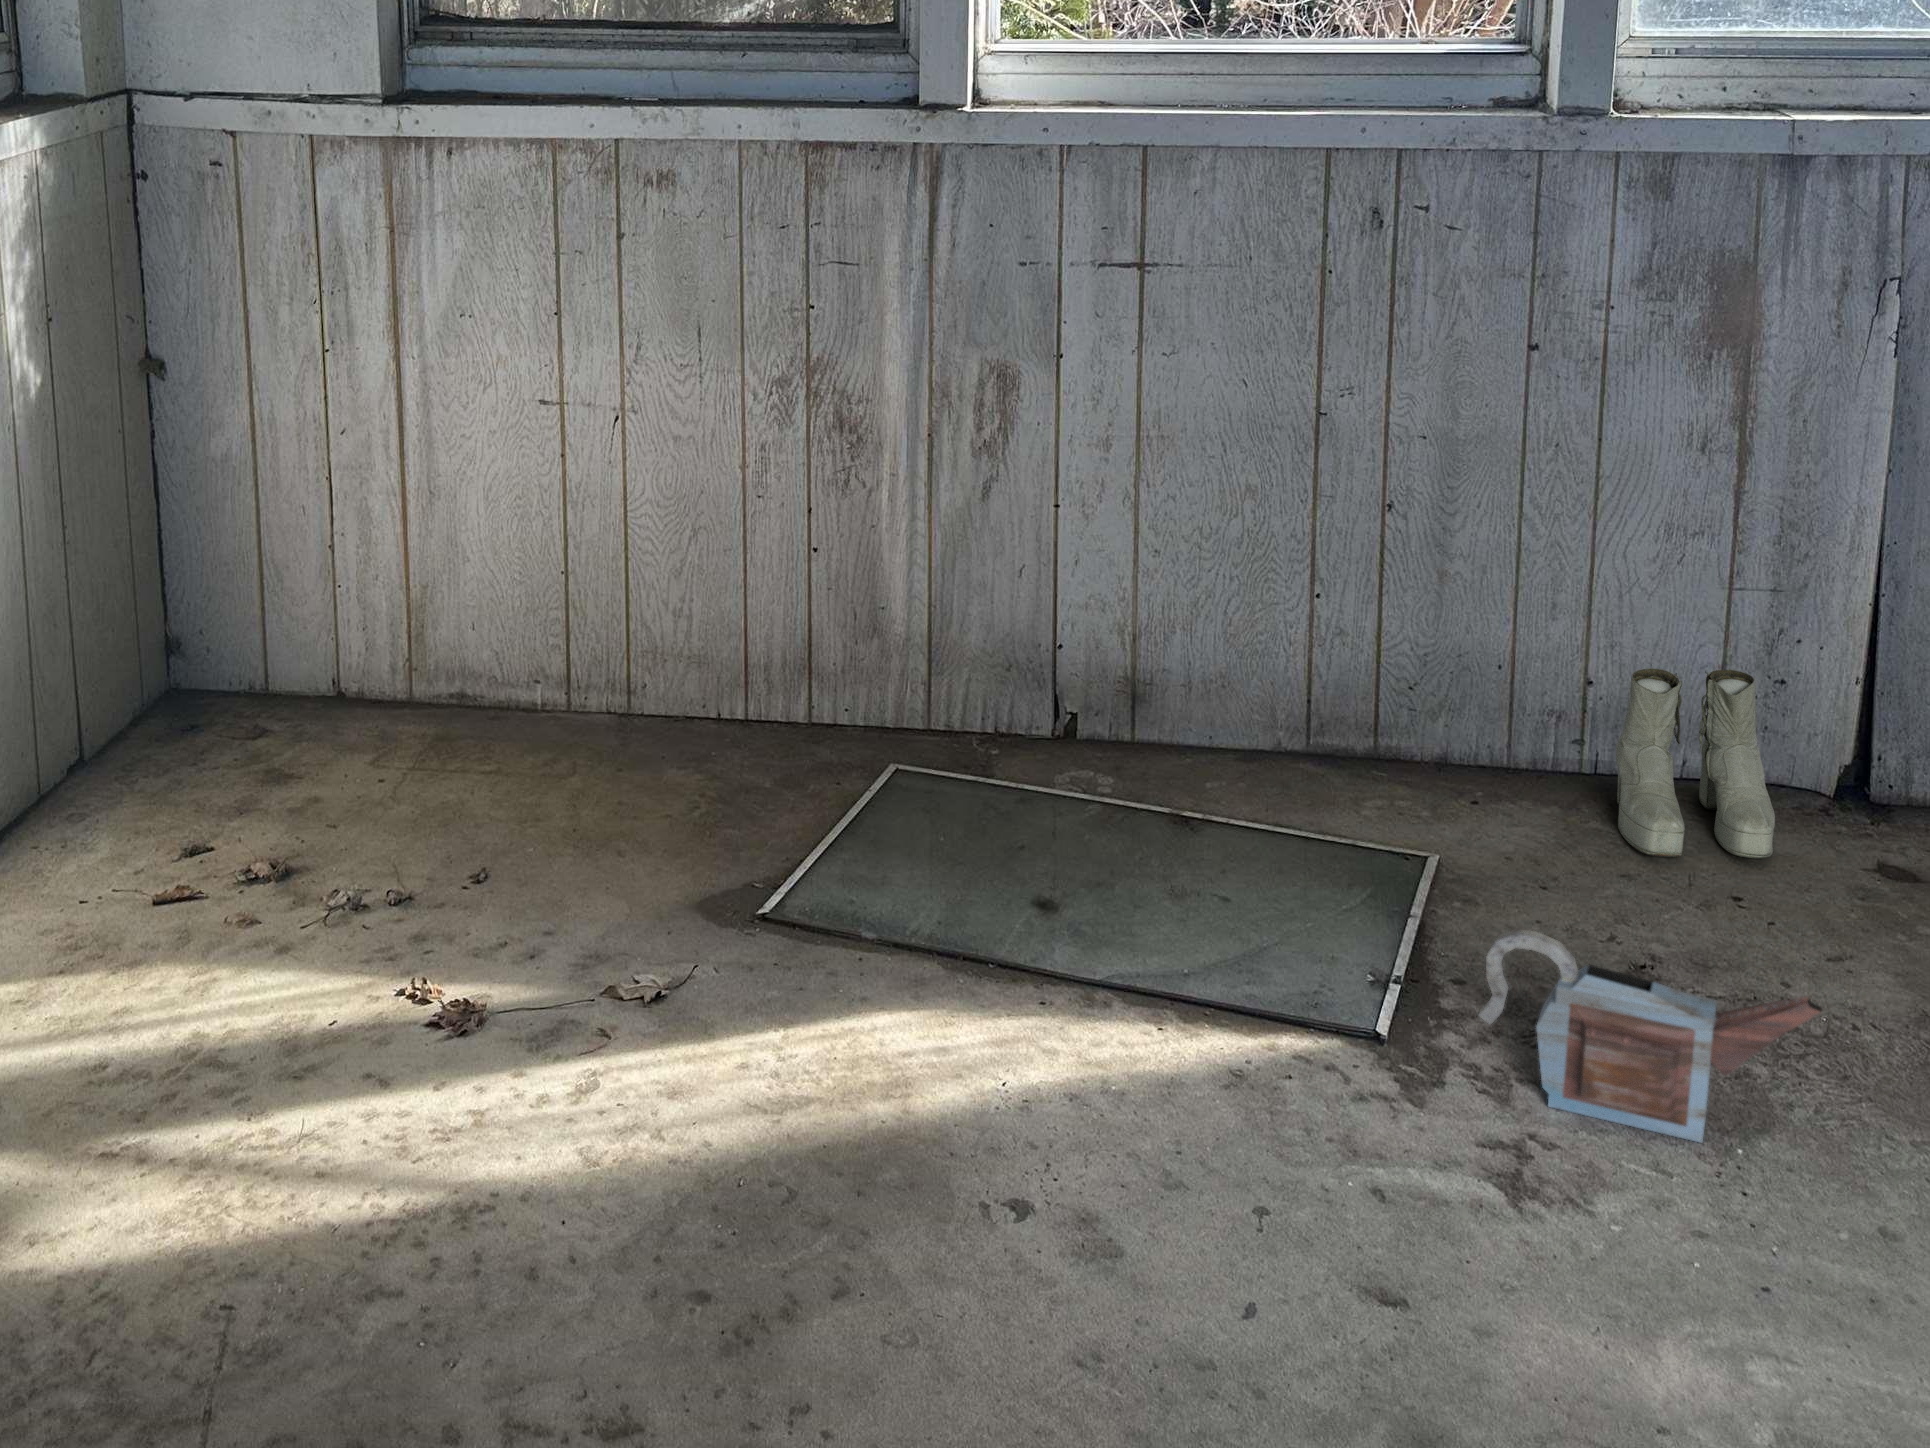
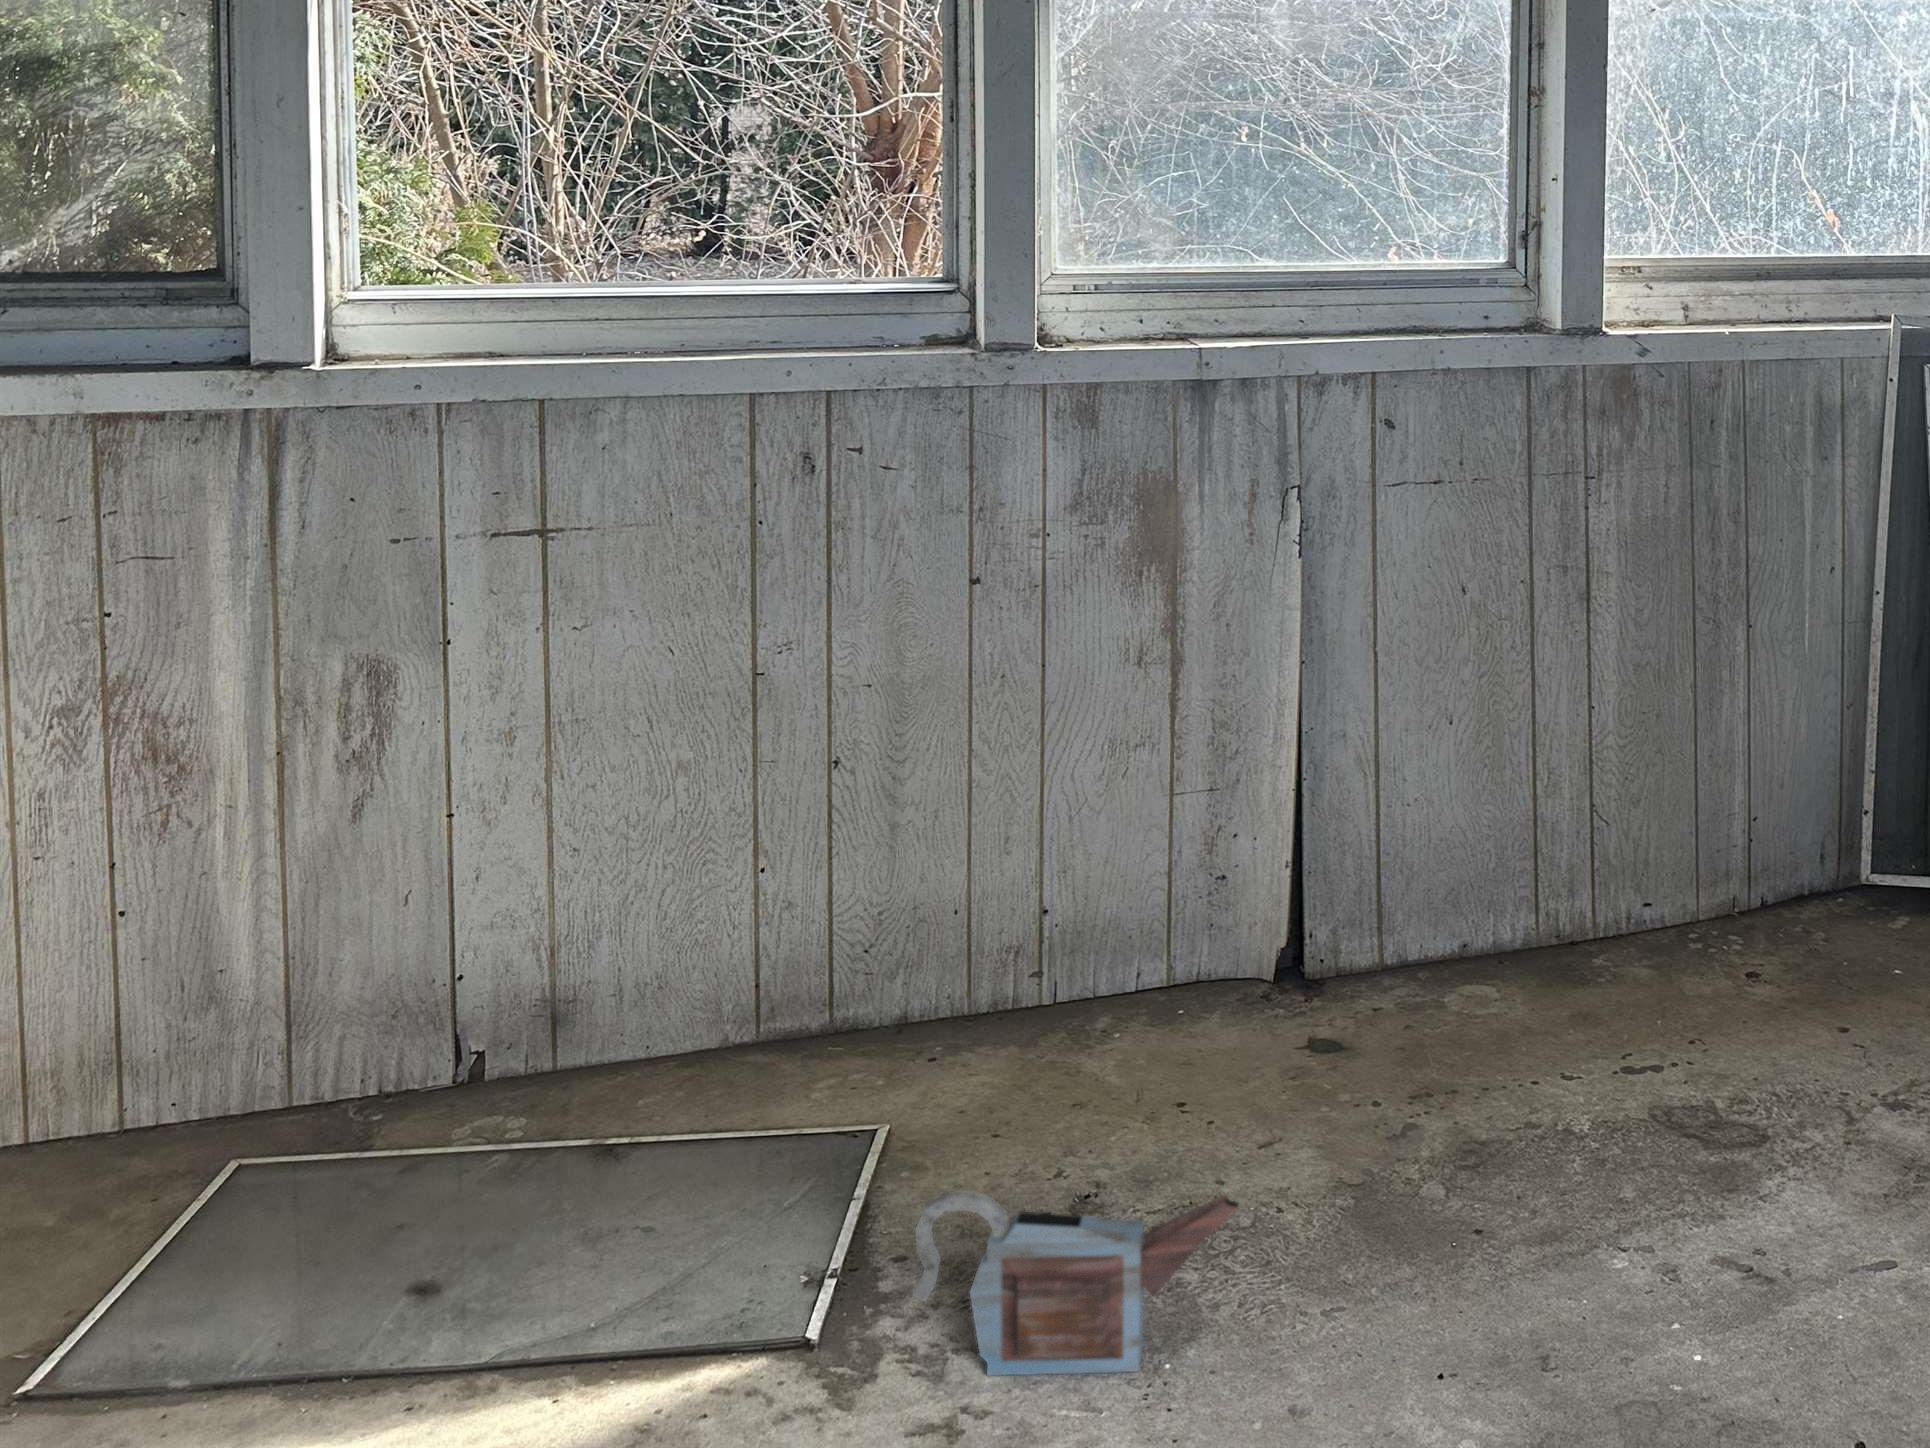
boots: present [1616,668,1775,859] -> none [1072,878,1220,1079]

